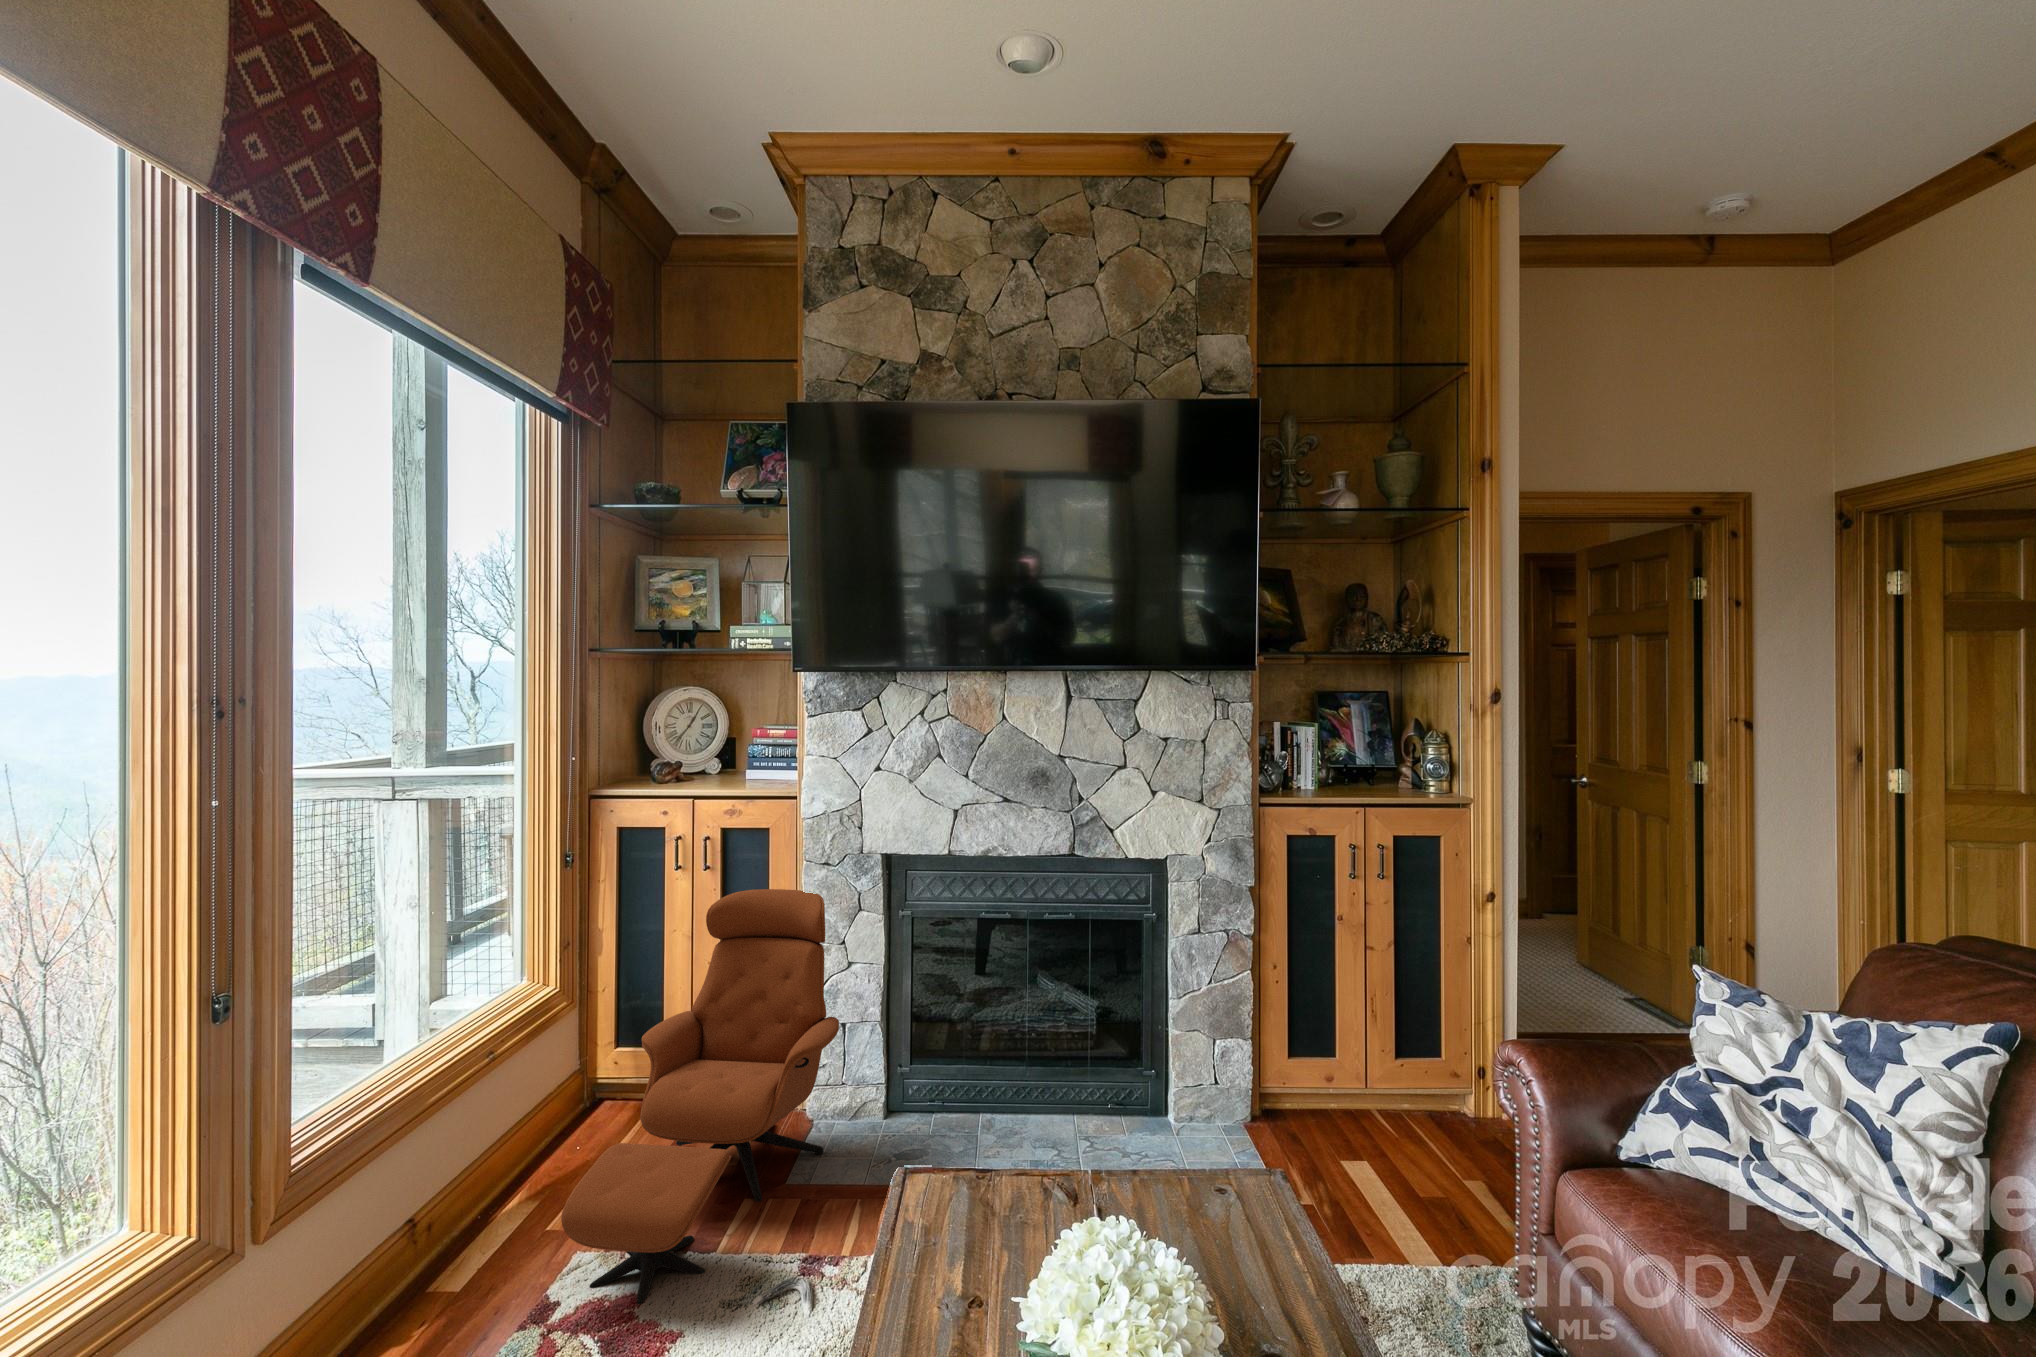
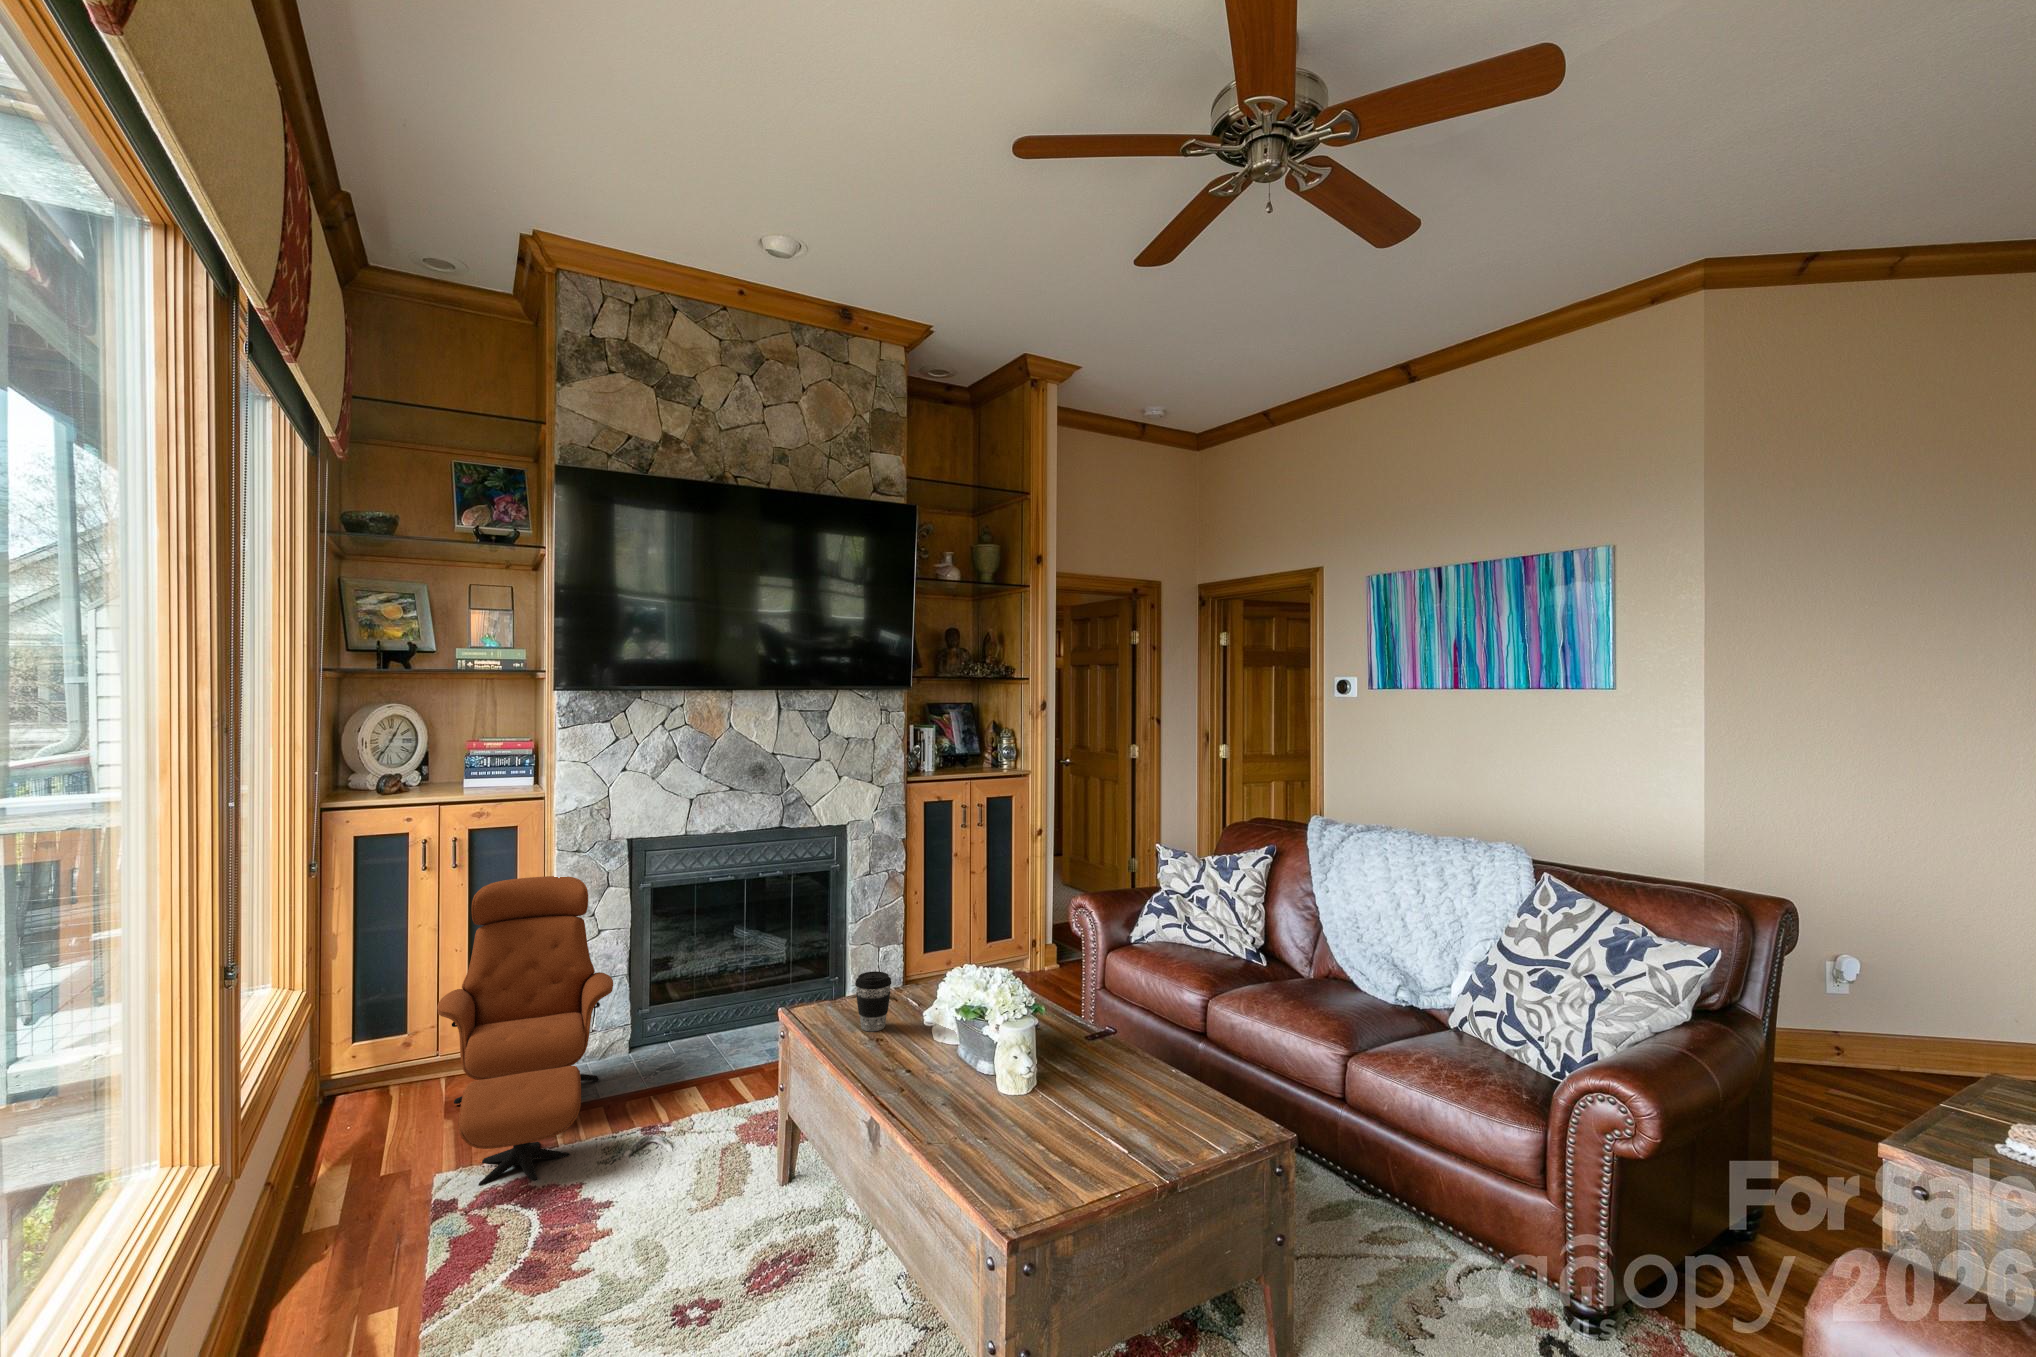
coffee cup: none [929,1159,996,1282] -> present [855,971,892,1031]

